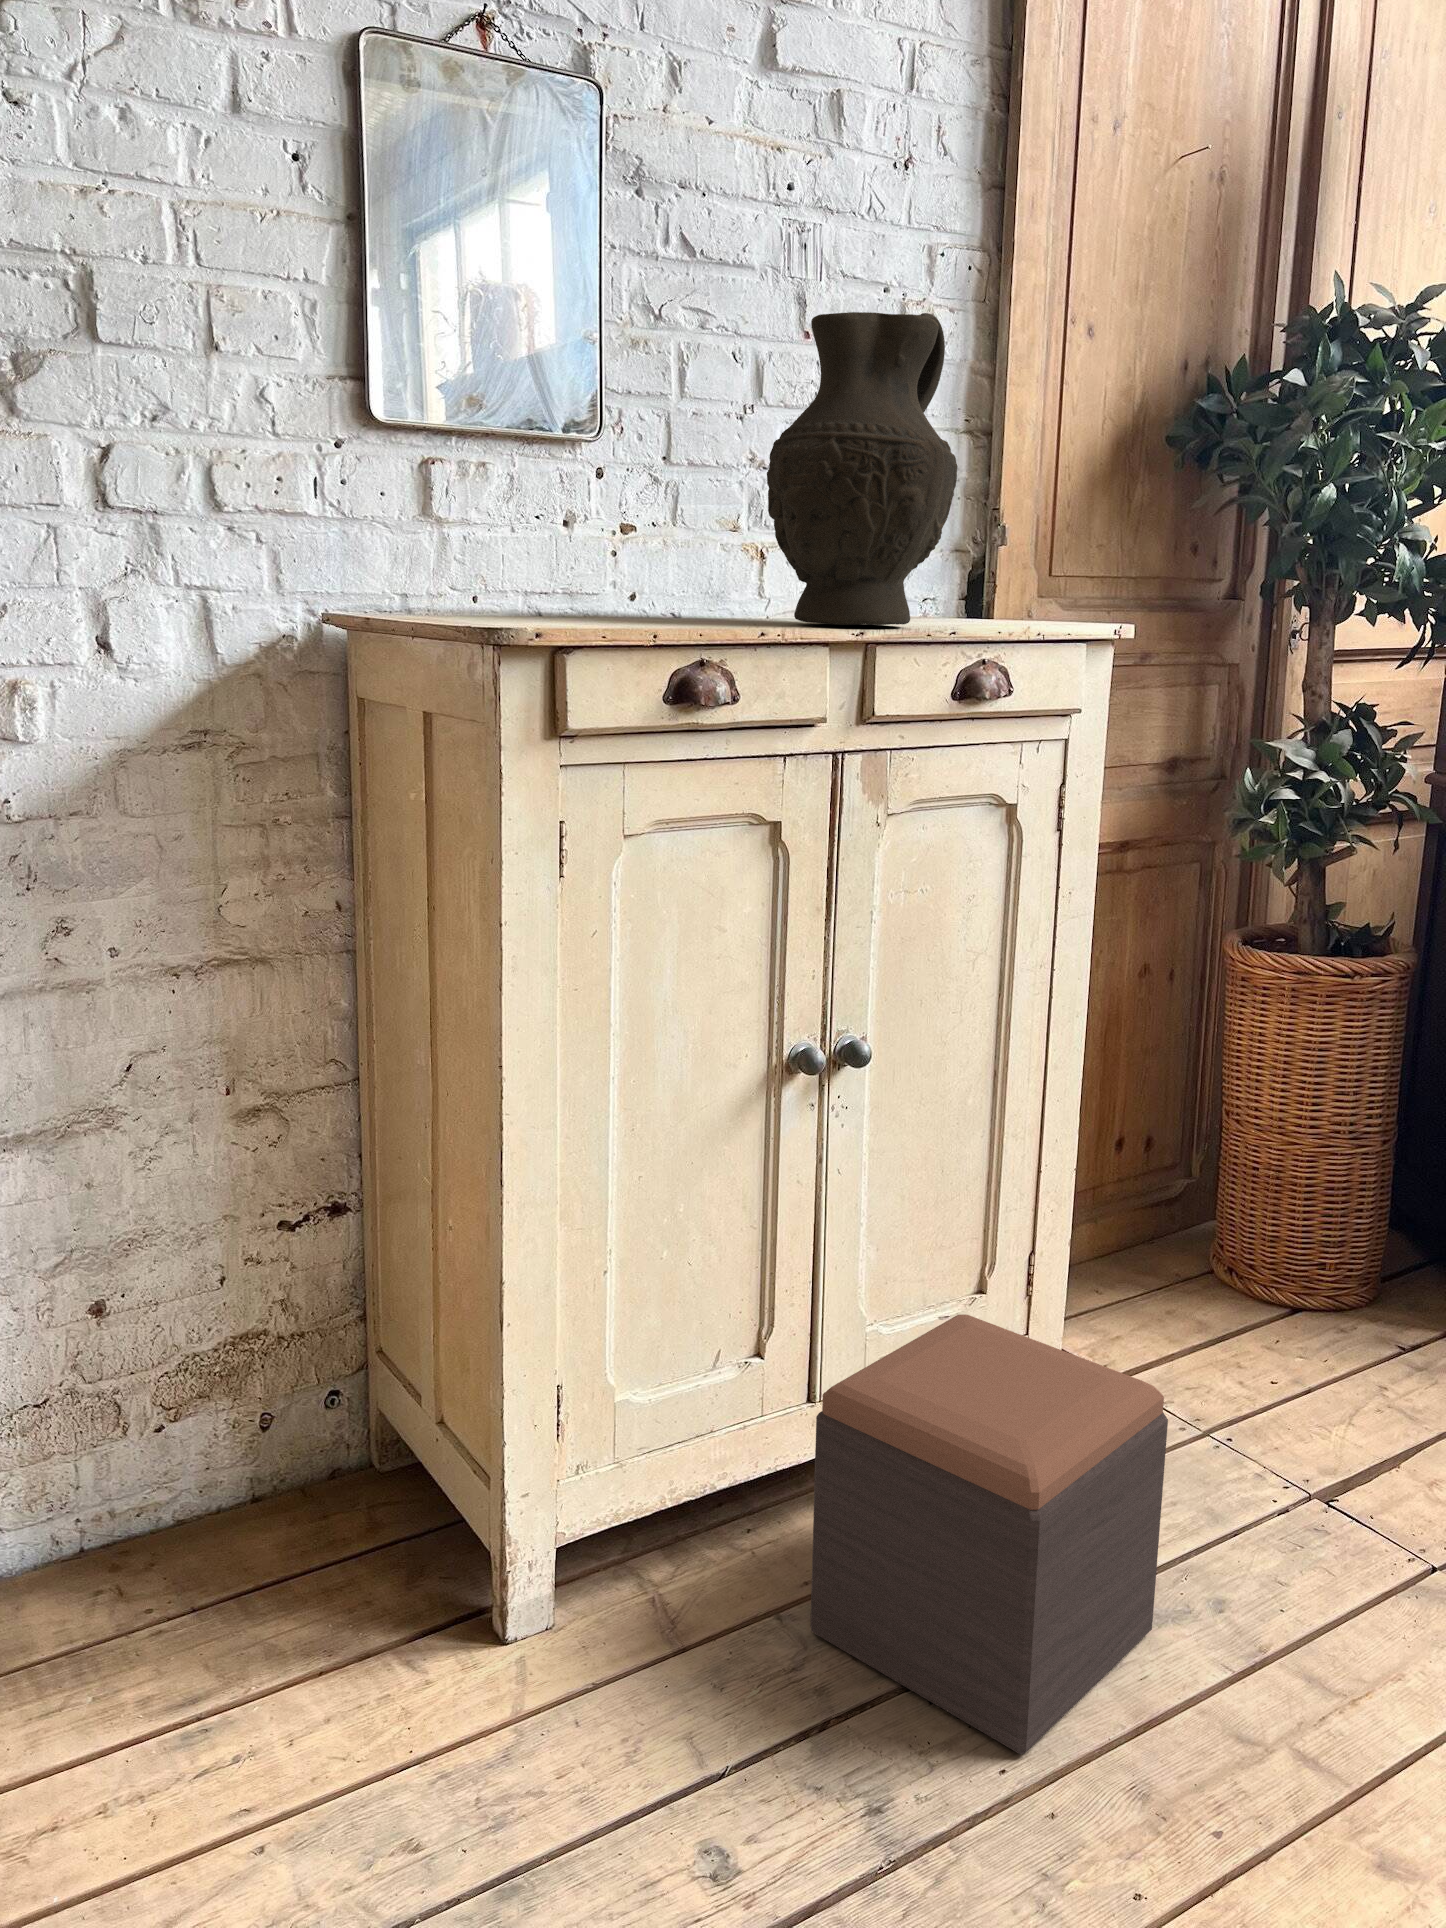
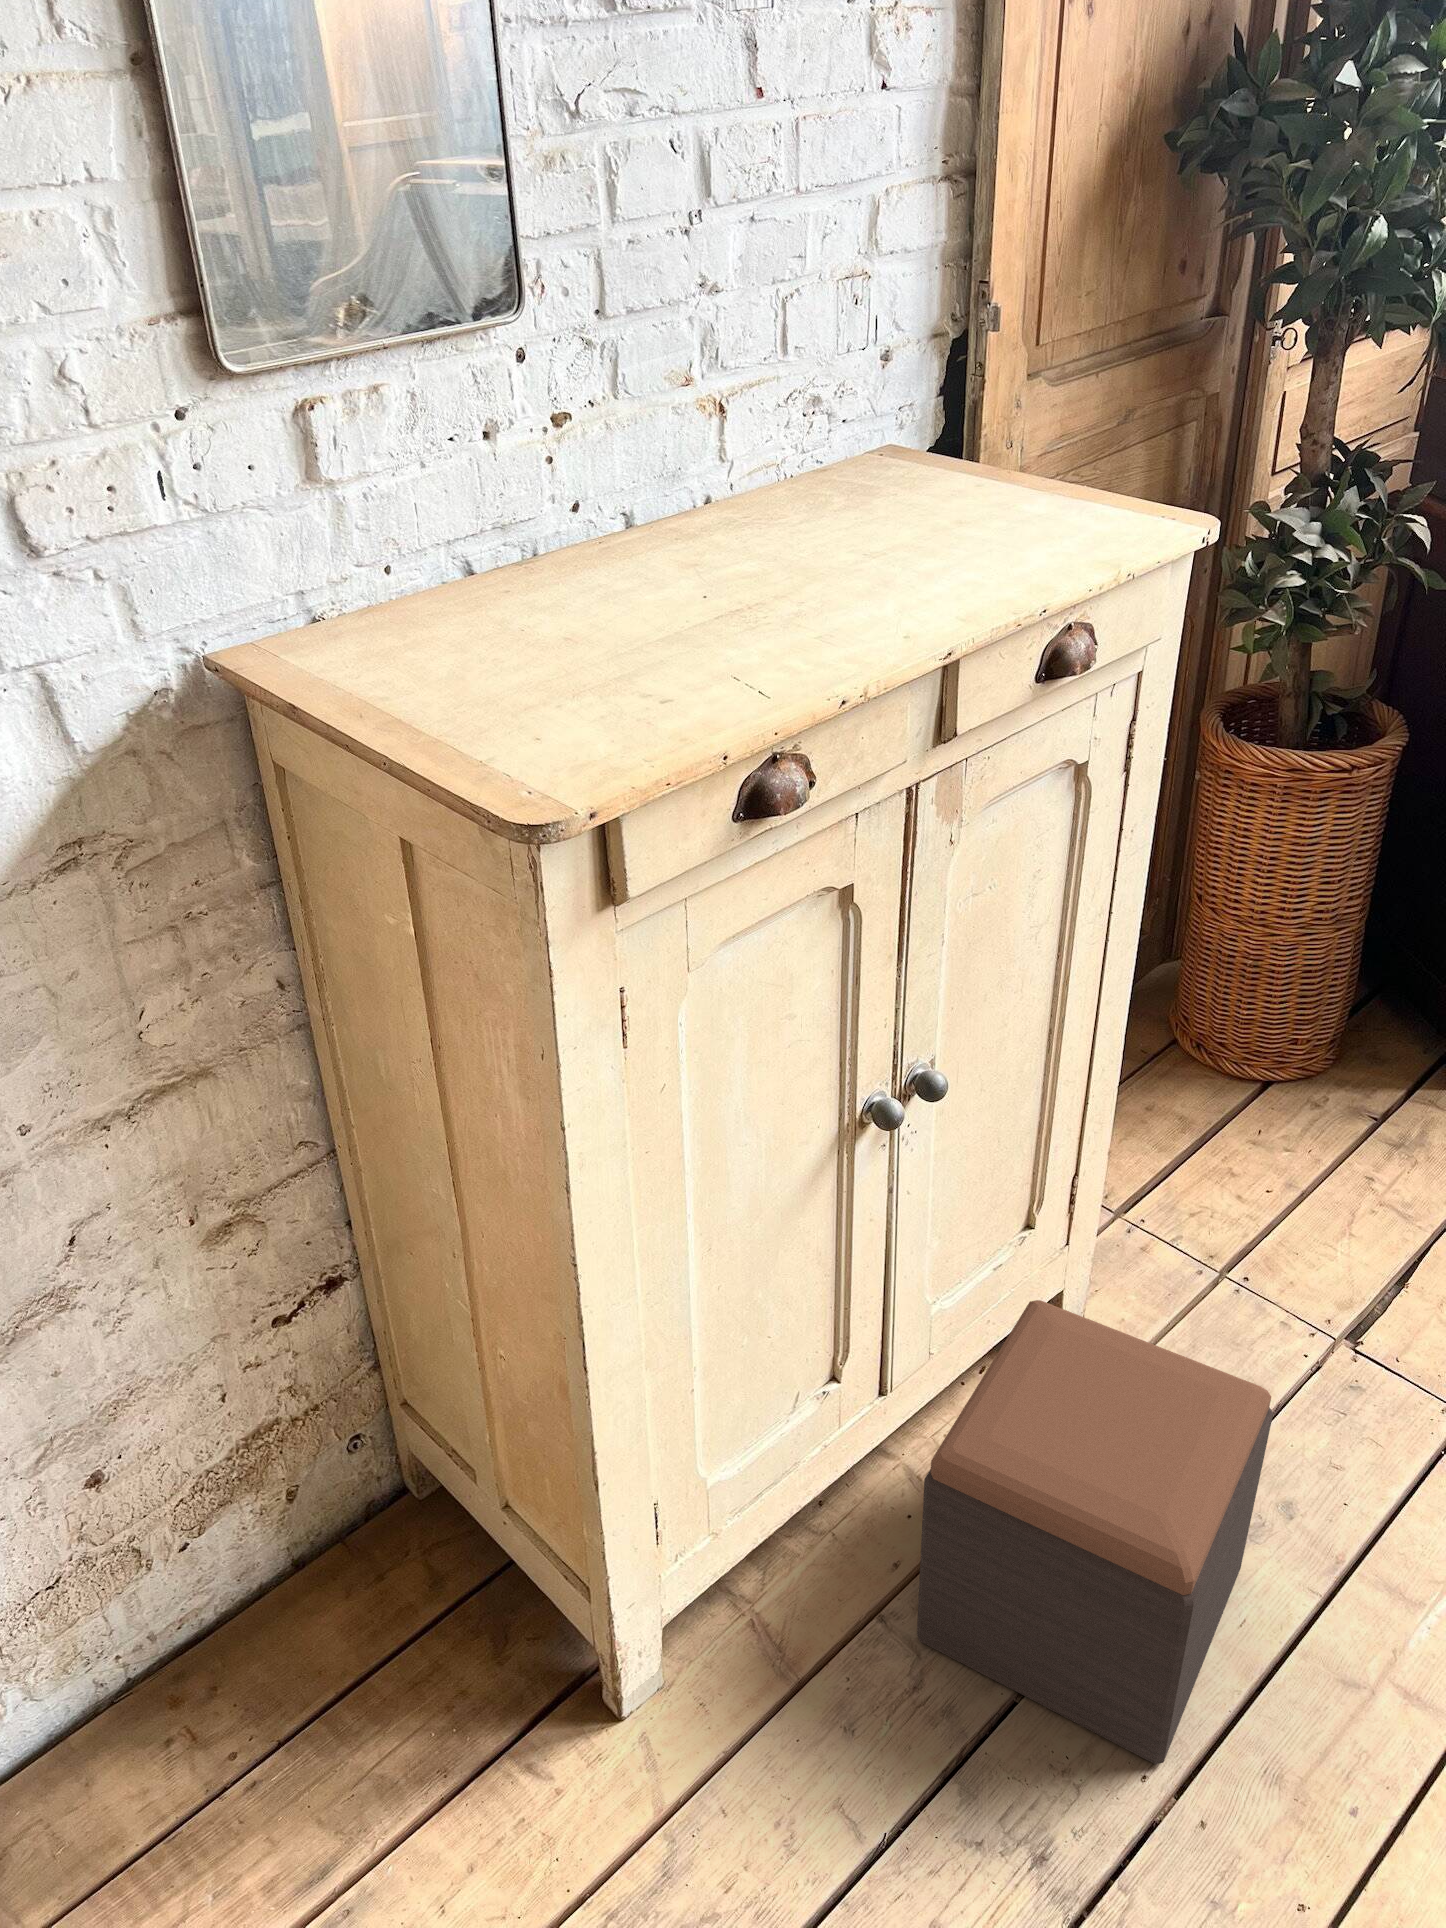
decorative vase: present [767,312,958,625] -> none [800,154,1048,634]

